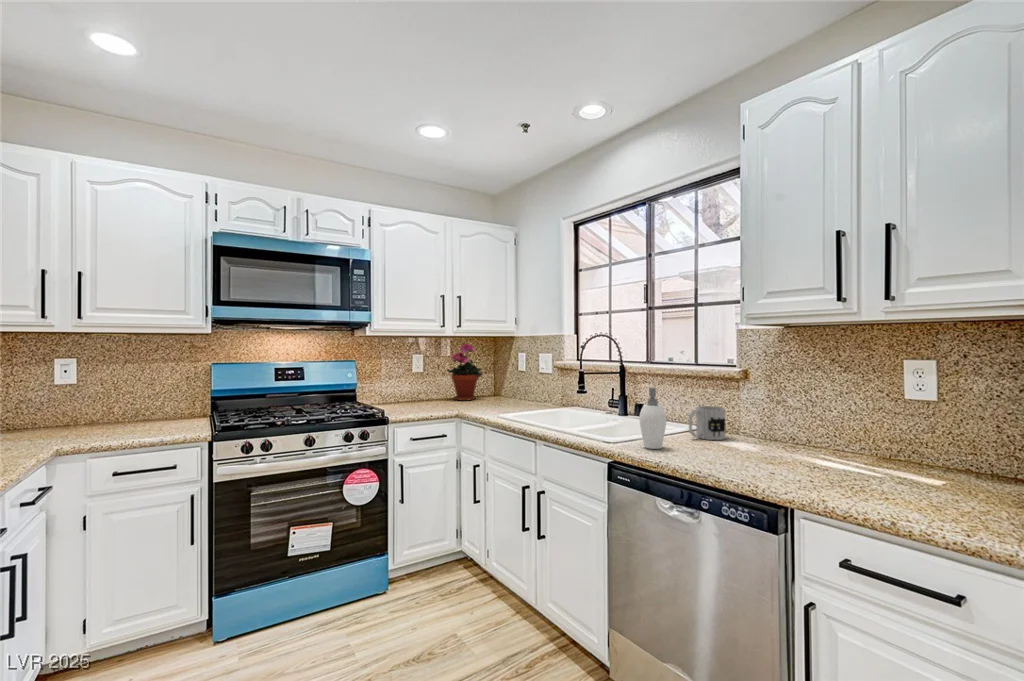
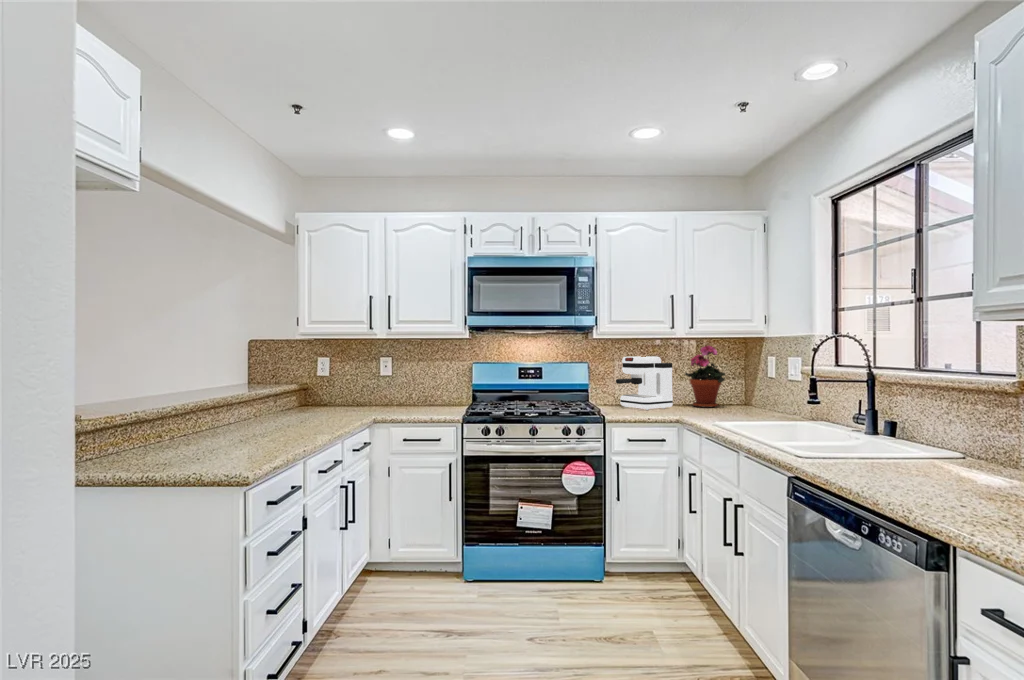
coffee maker: none [387,354,439,407] -> present [616,356,673,410]
soap dispenser: present [639,388,666,449] -> none [833,399,881,471]
mug: present [689,406,726,440] -> none [922,428,985,474]

